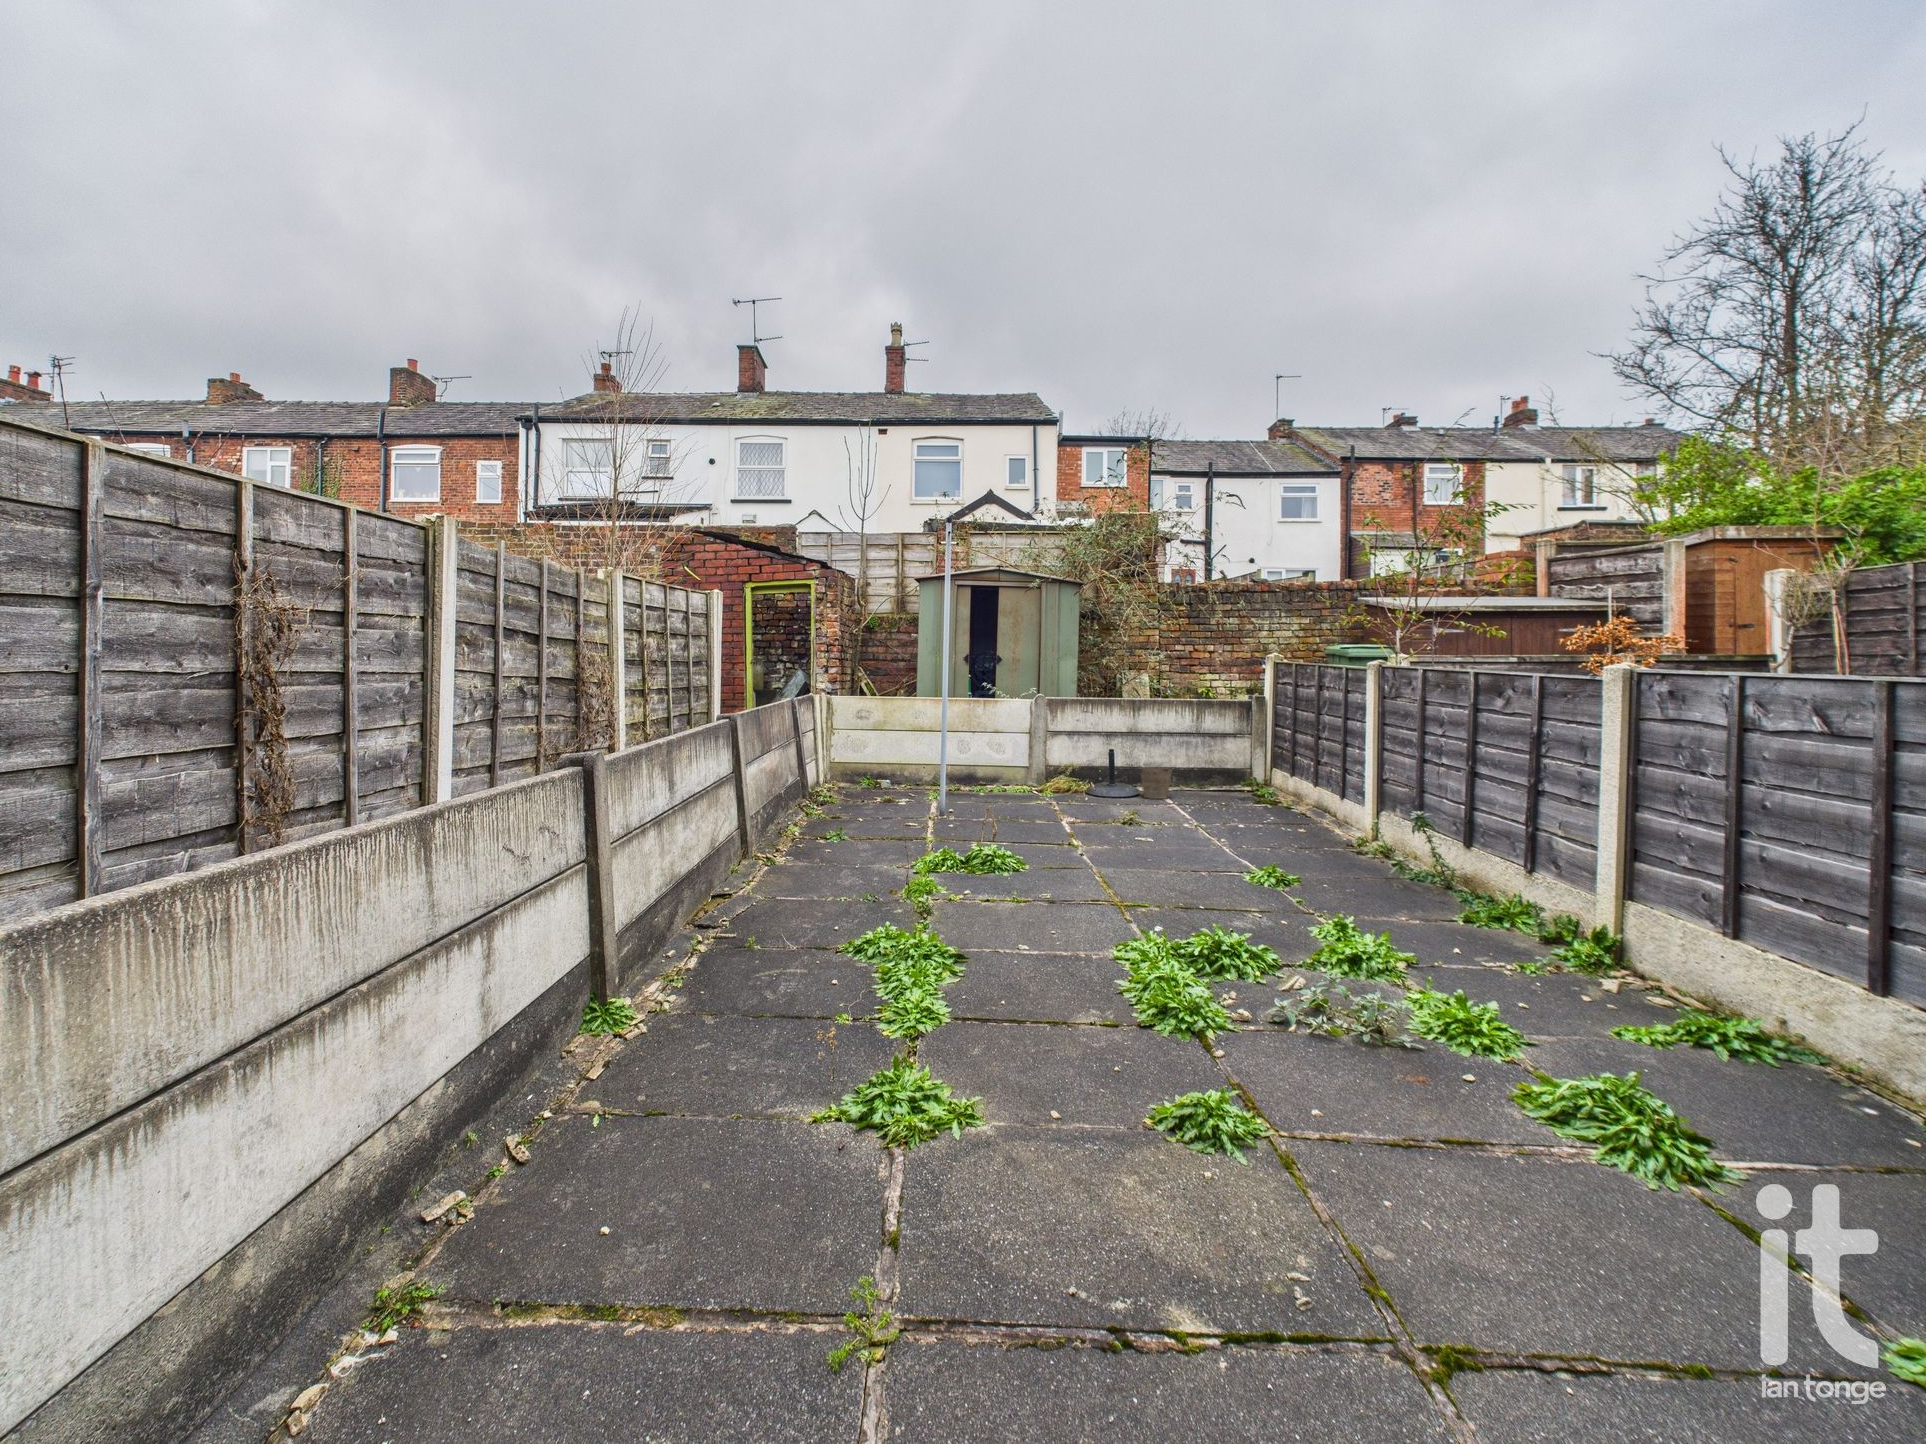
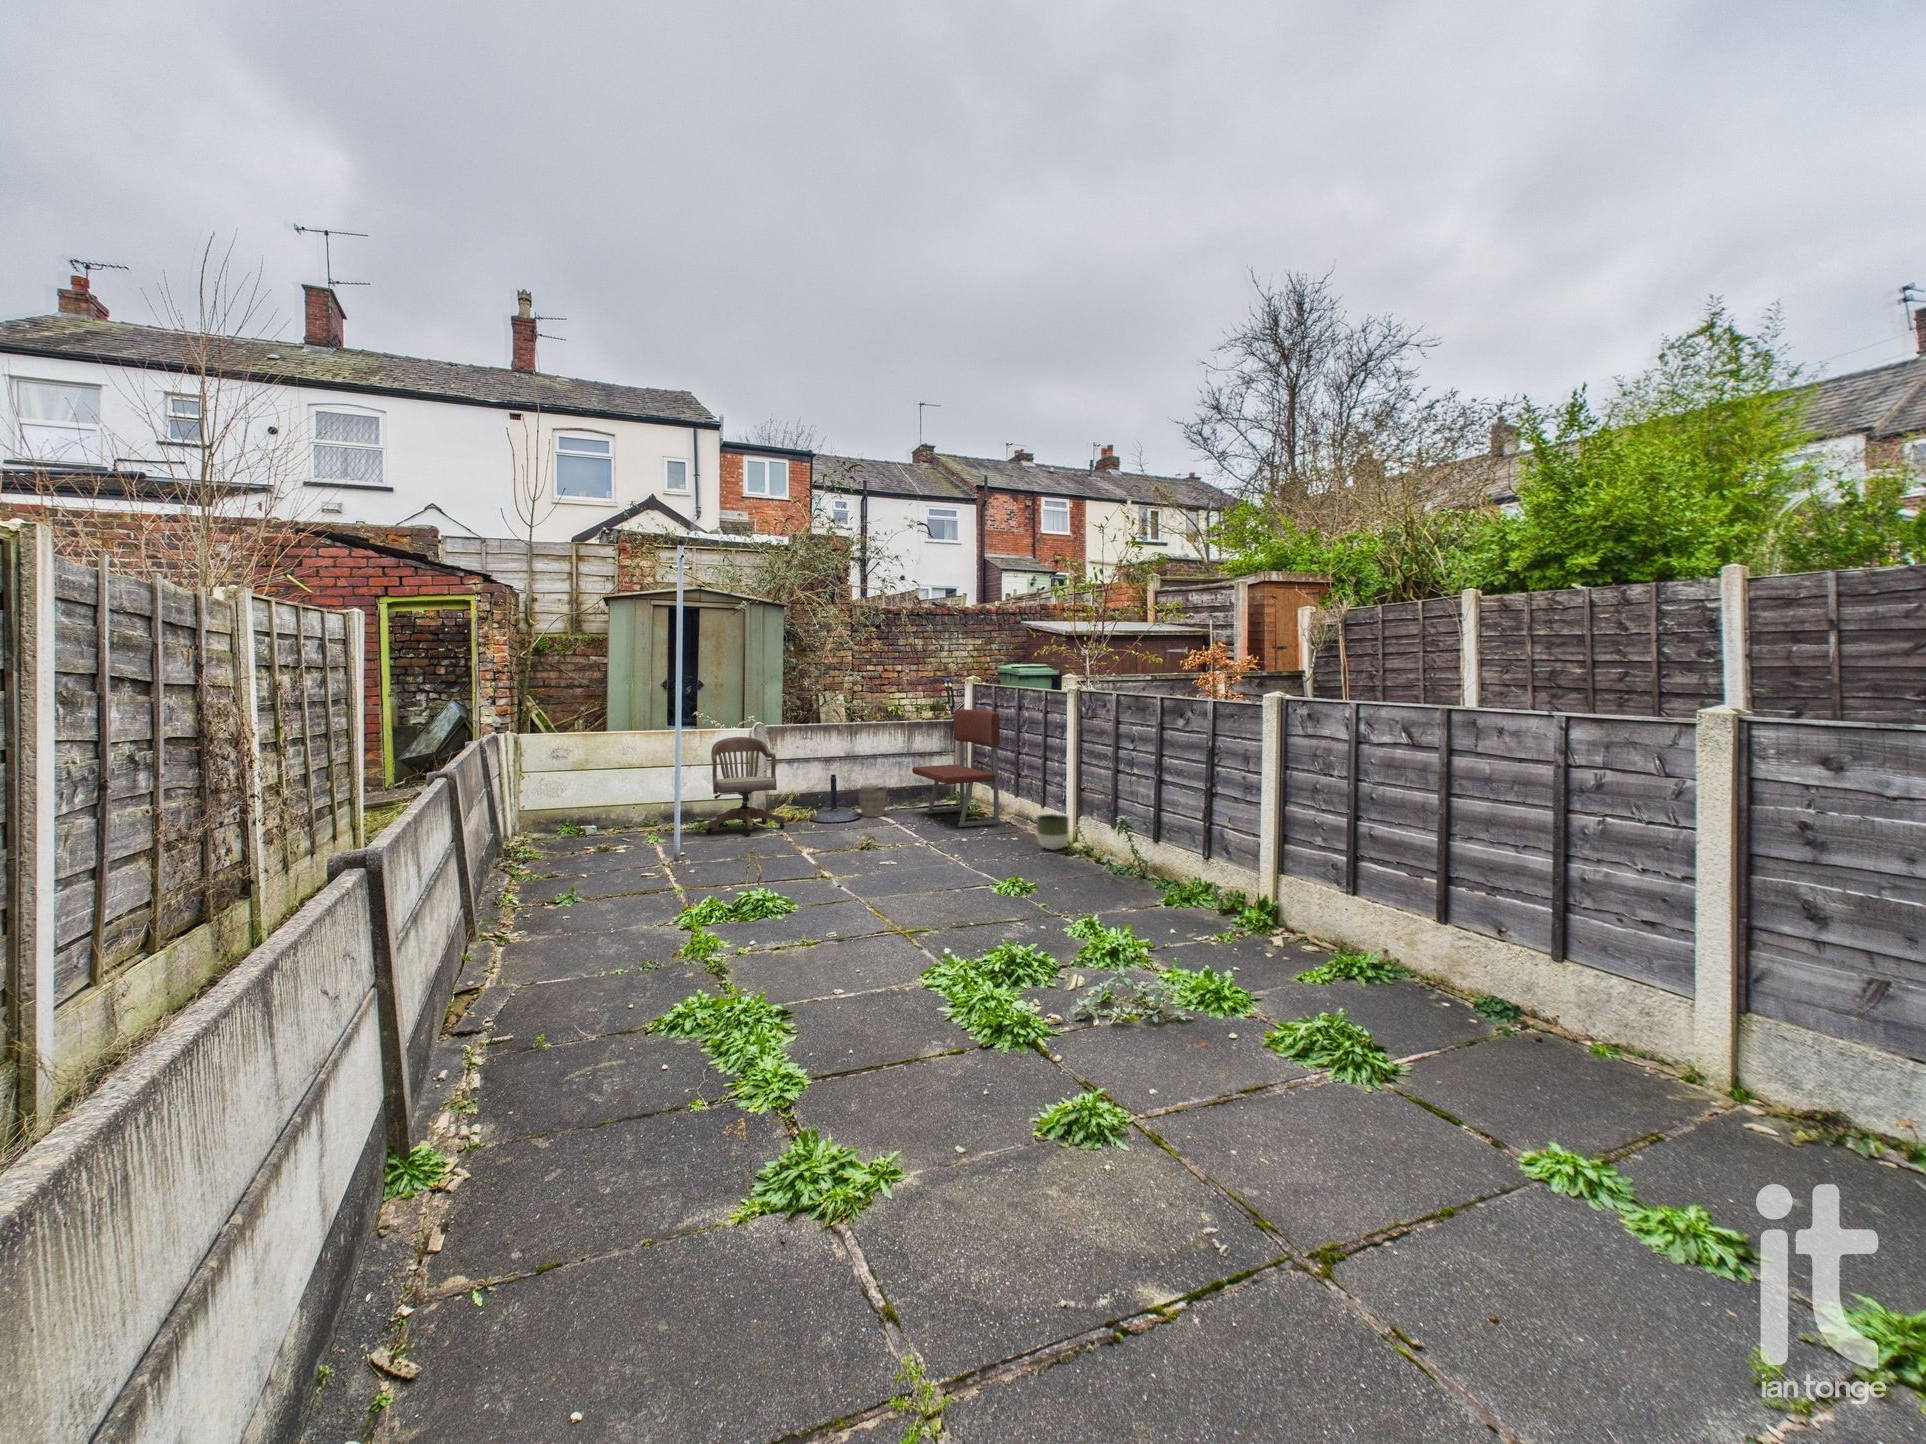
bench: none [1201,690,1298,817] -> present [912,709,1001,827]
chair: none [983,709,1059,805] -> present [706,737,785,836]
planter: none [1326,809,1366,849] -> present [1037,814,1069,850]

